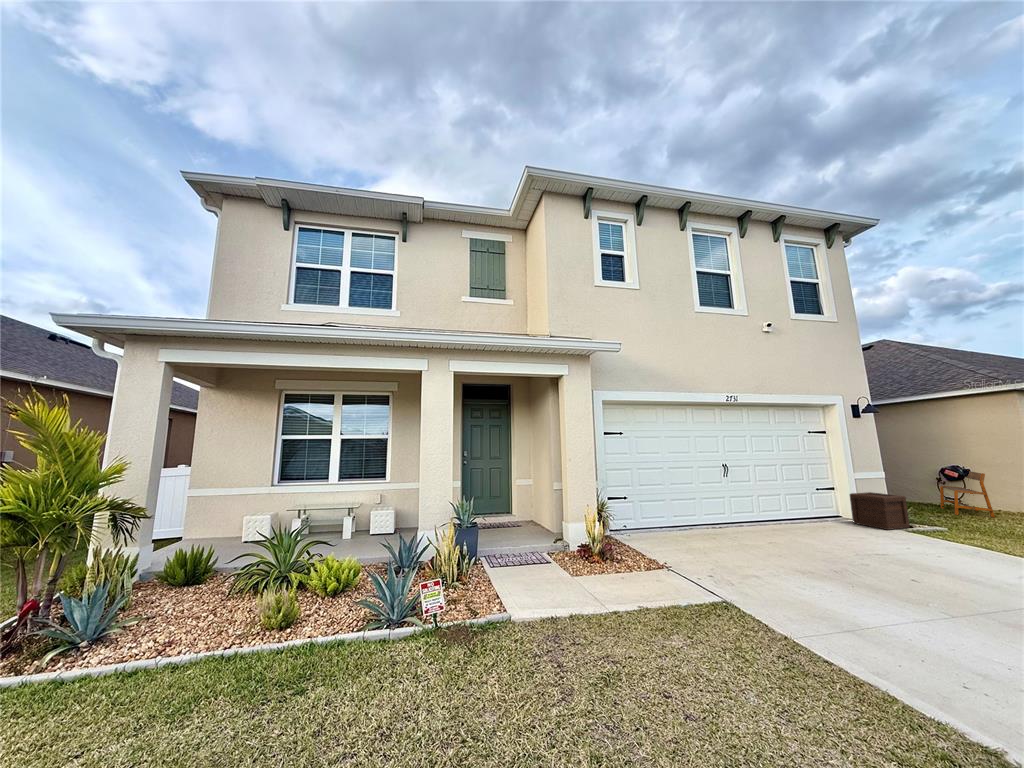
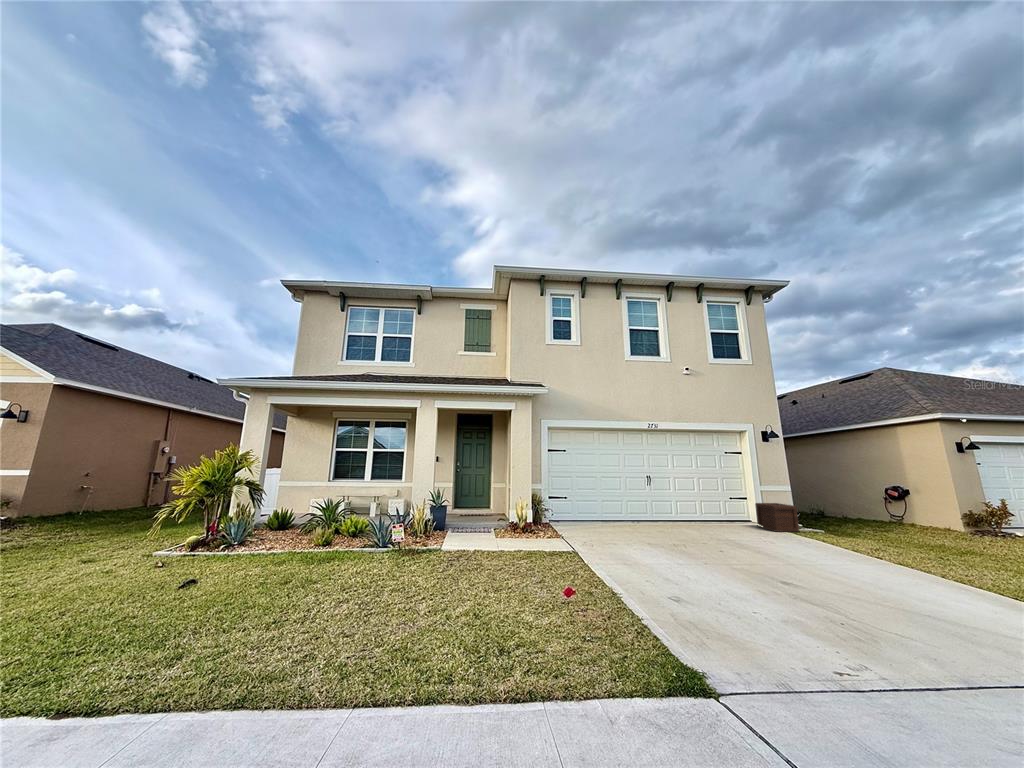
bench: present [940,471,995,517] -> none [867,490,899,530]

